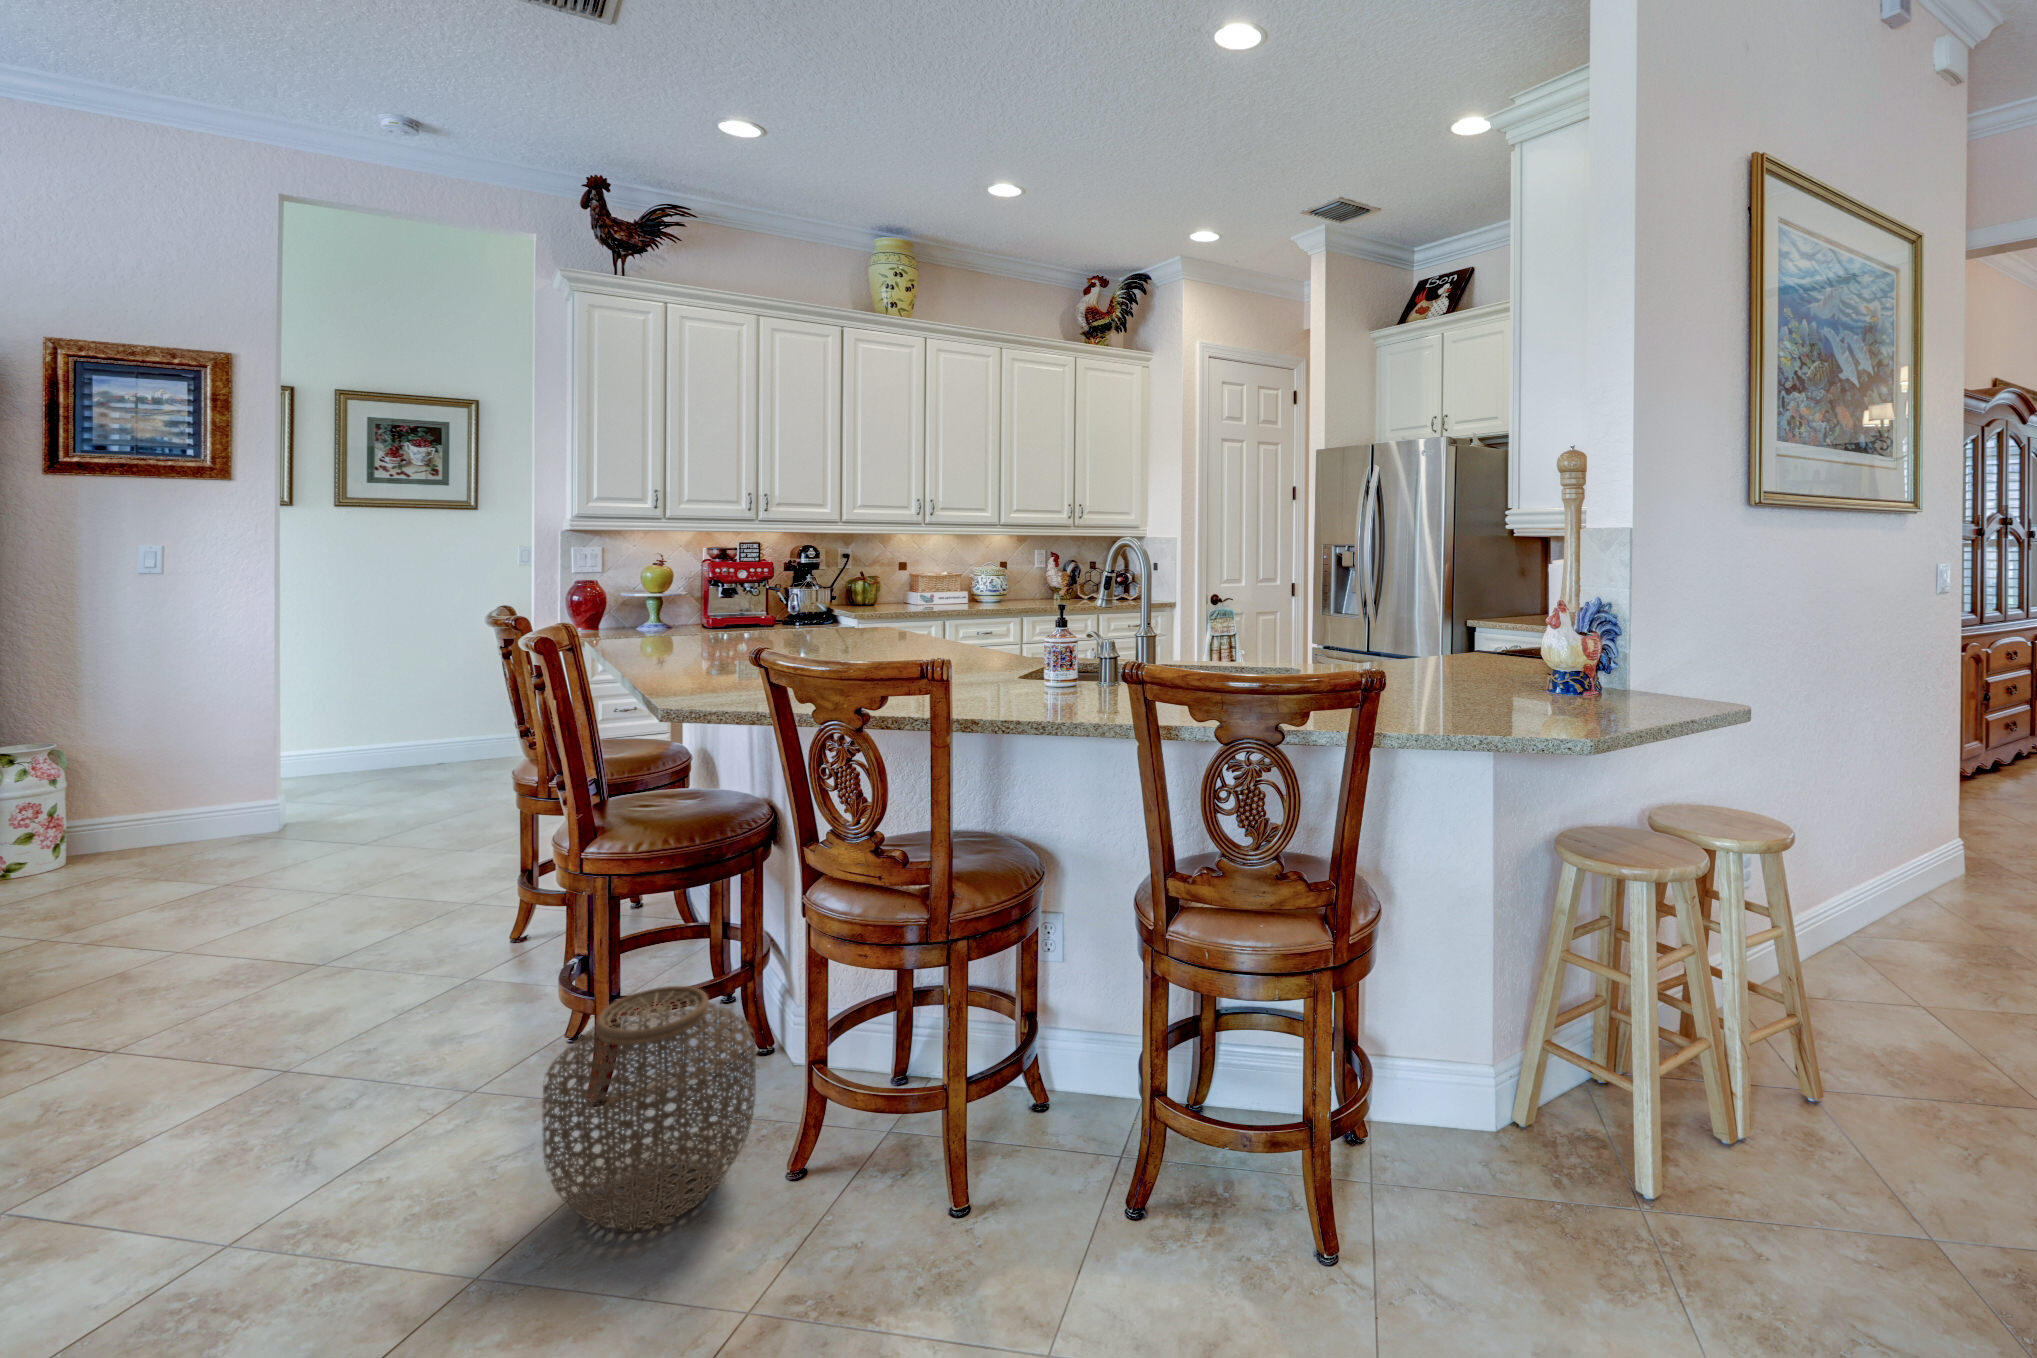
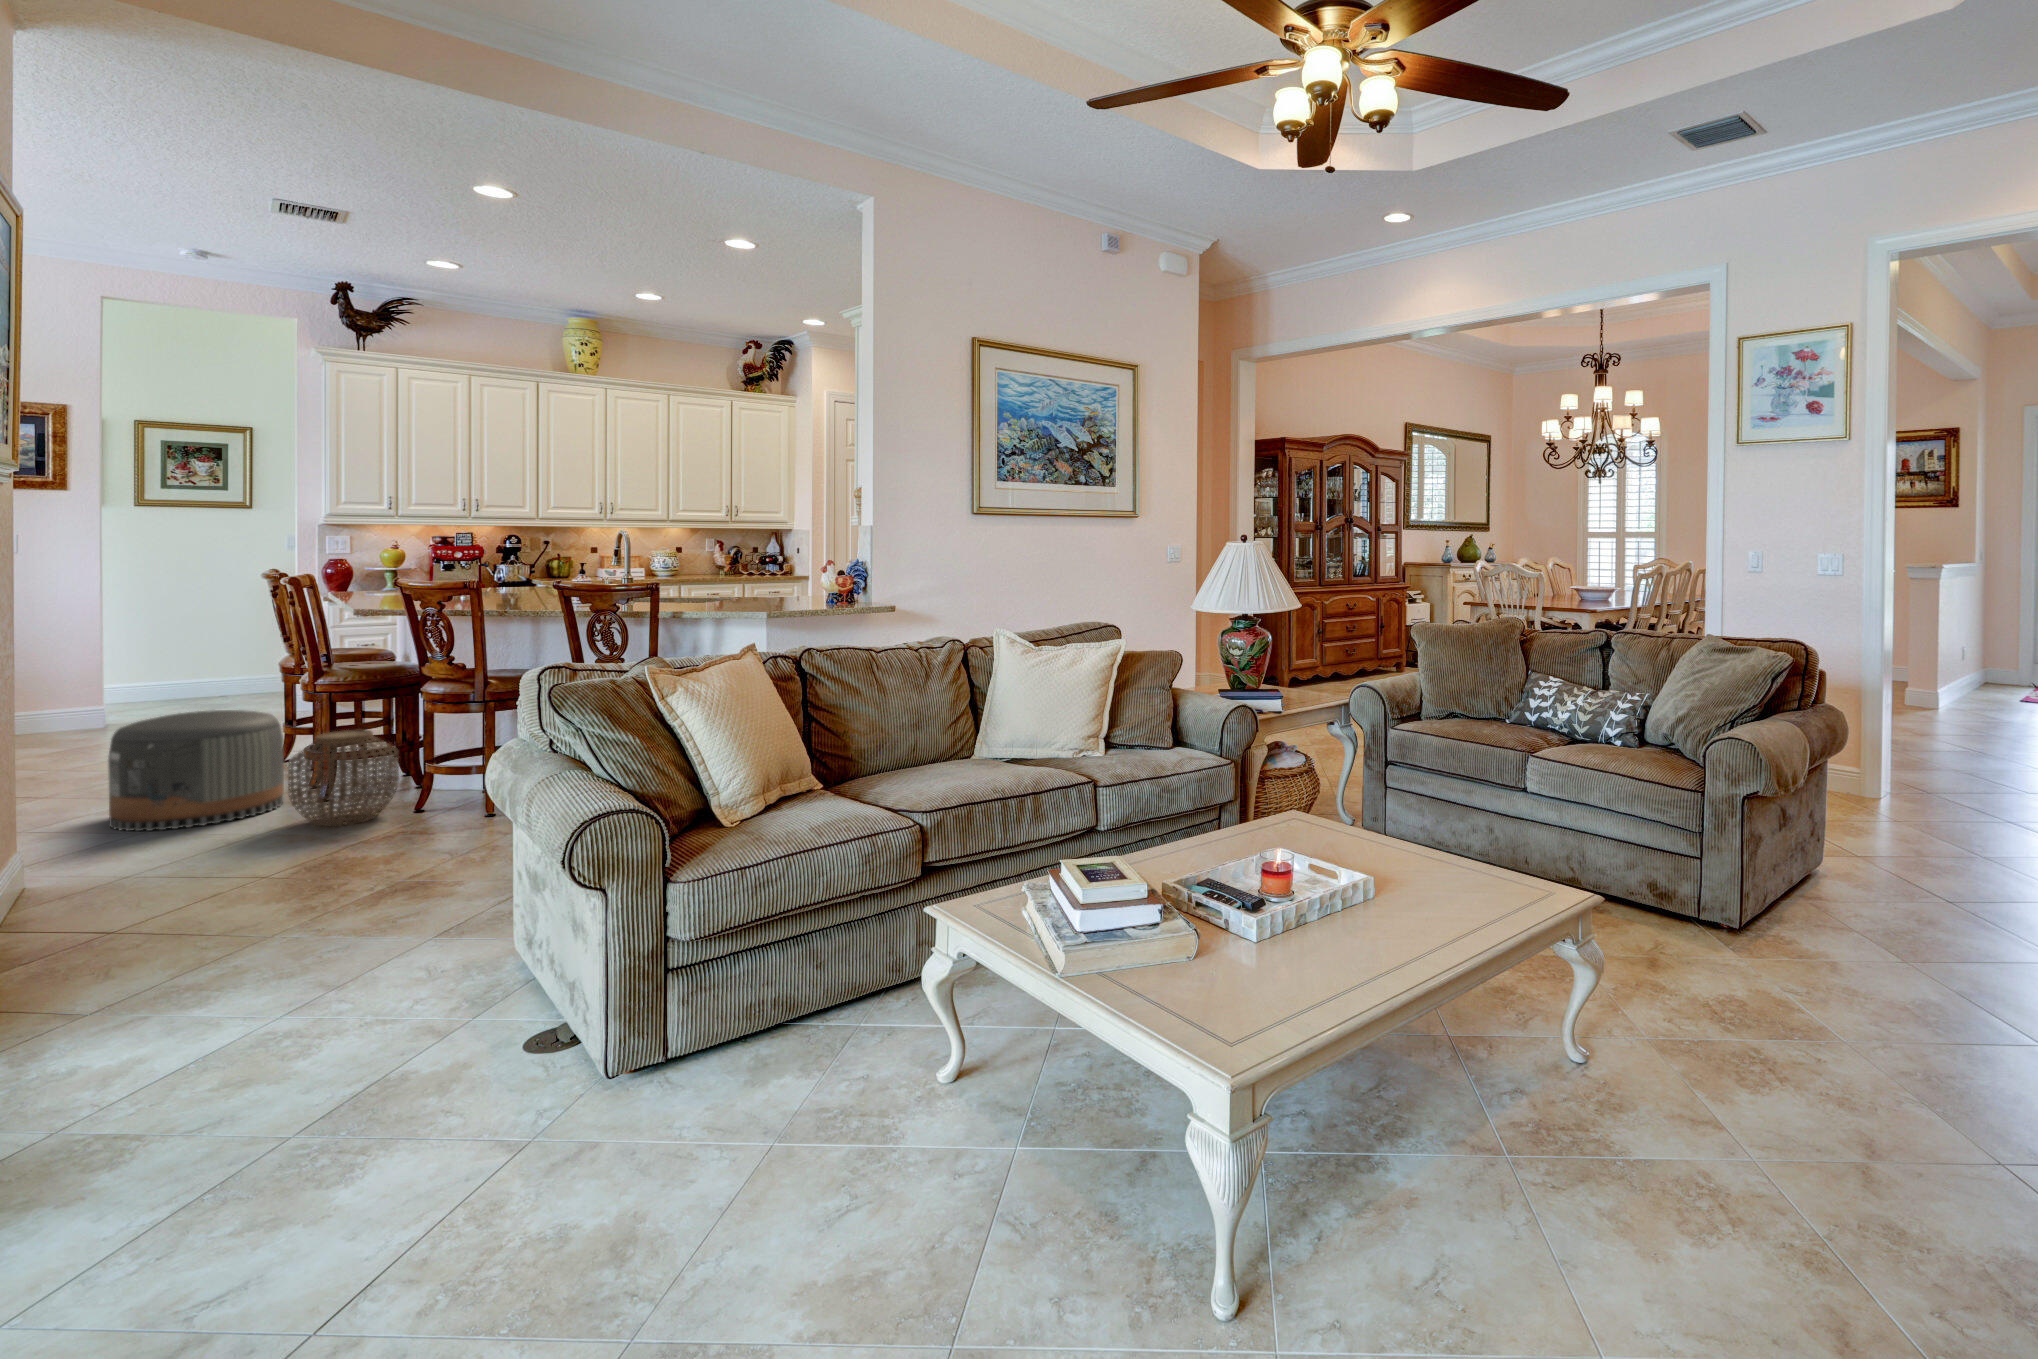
pouf: none [189,909,528,1229] -> present [108,710,284,831]

